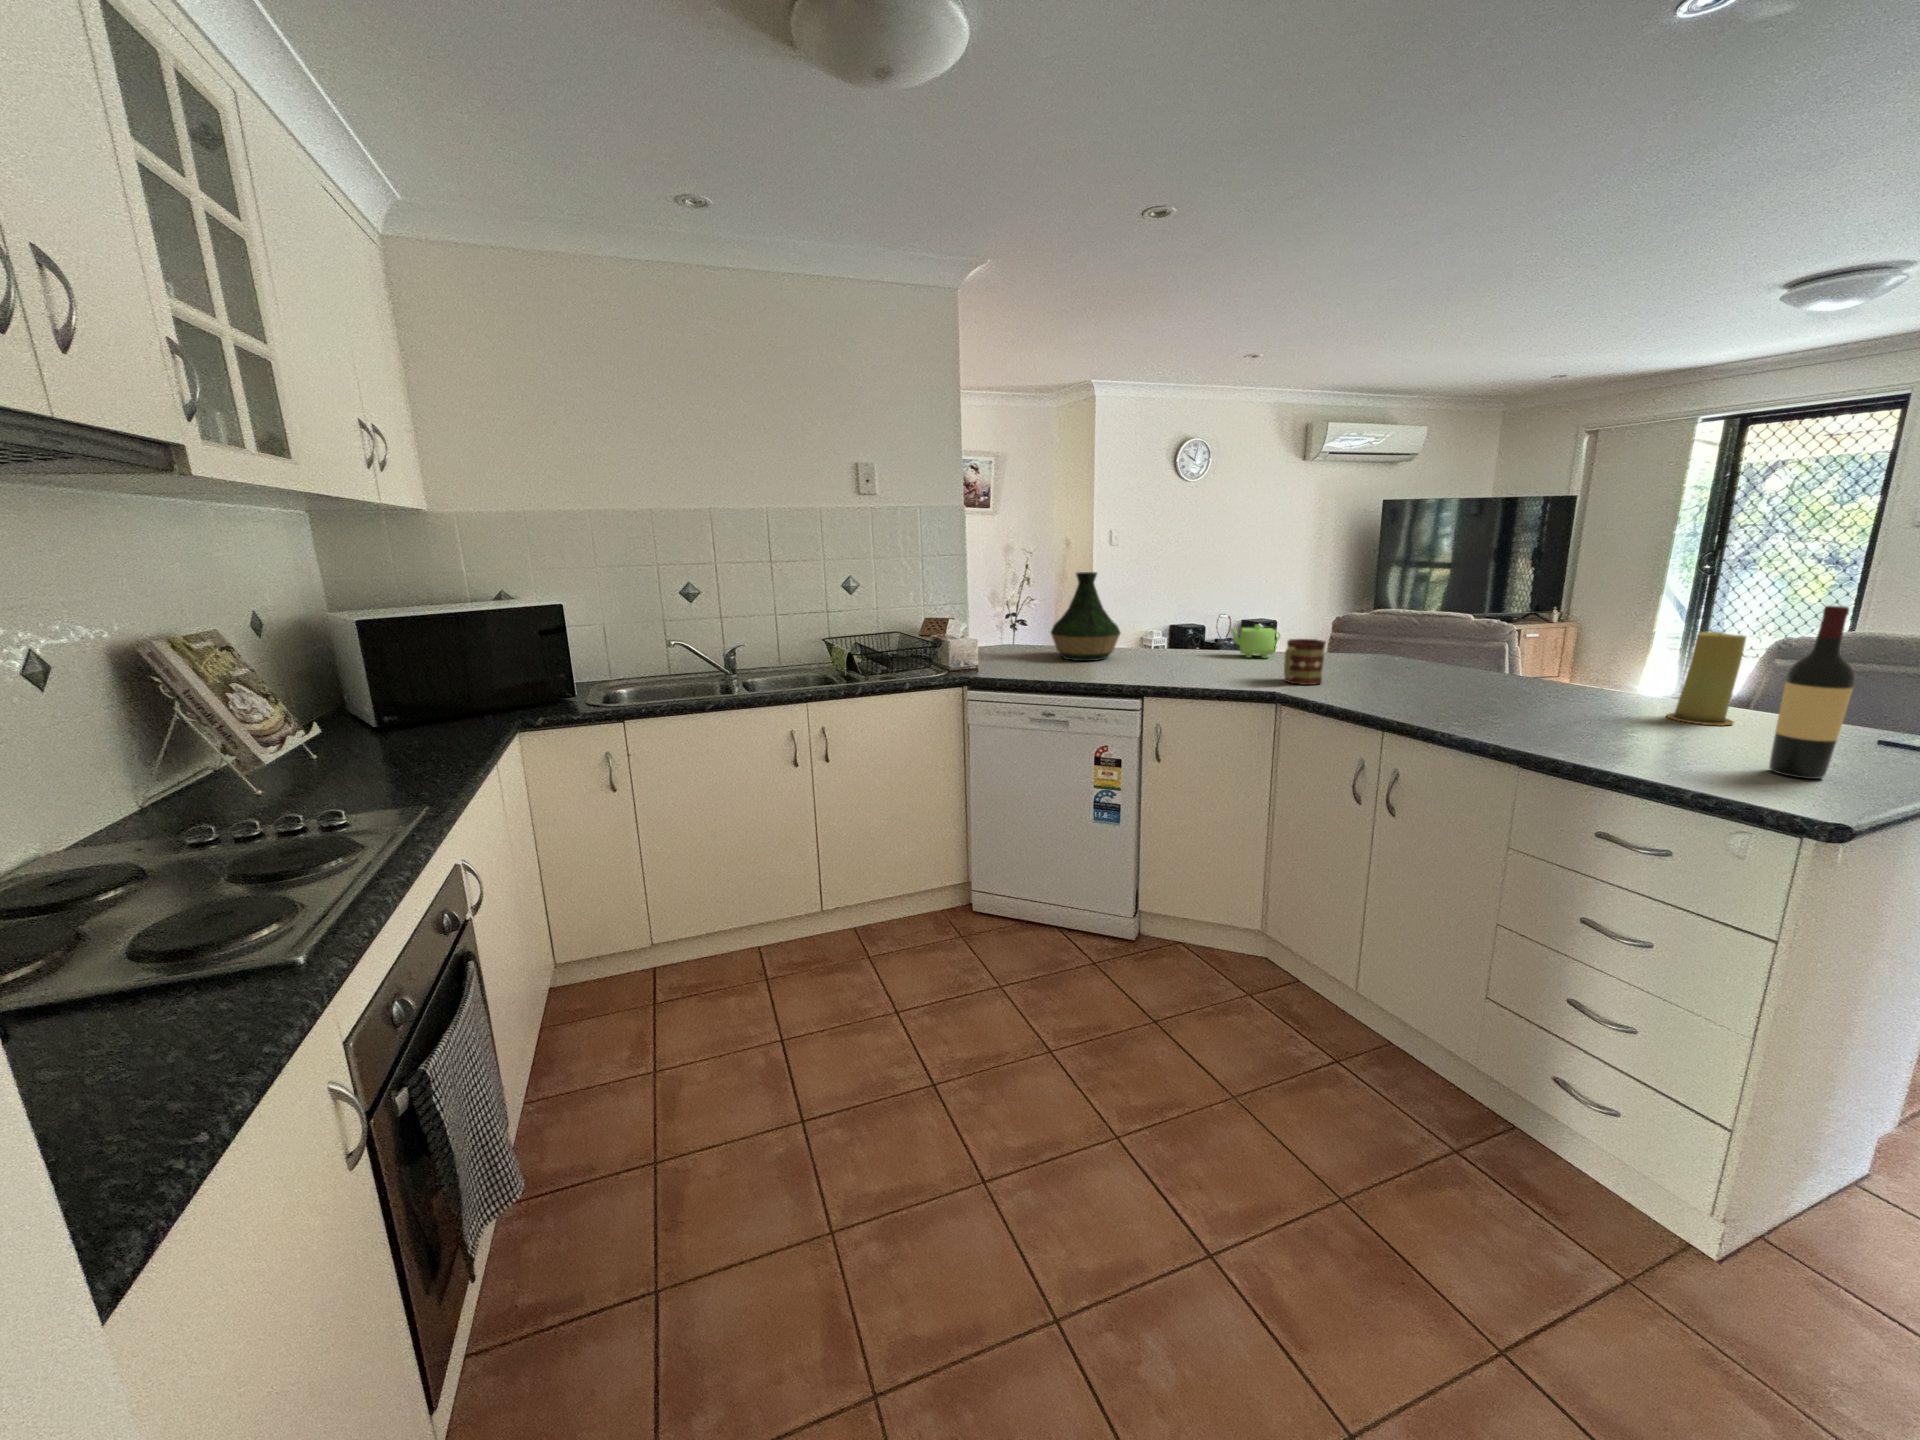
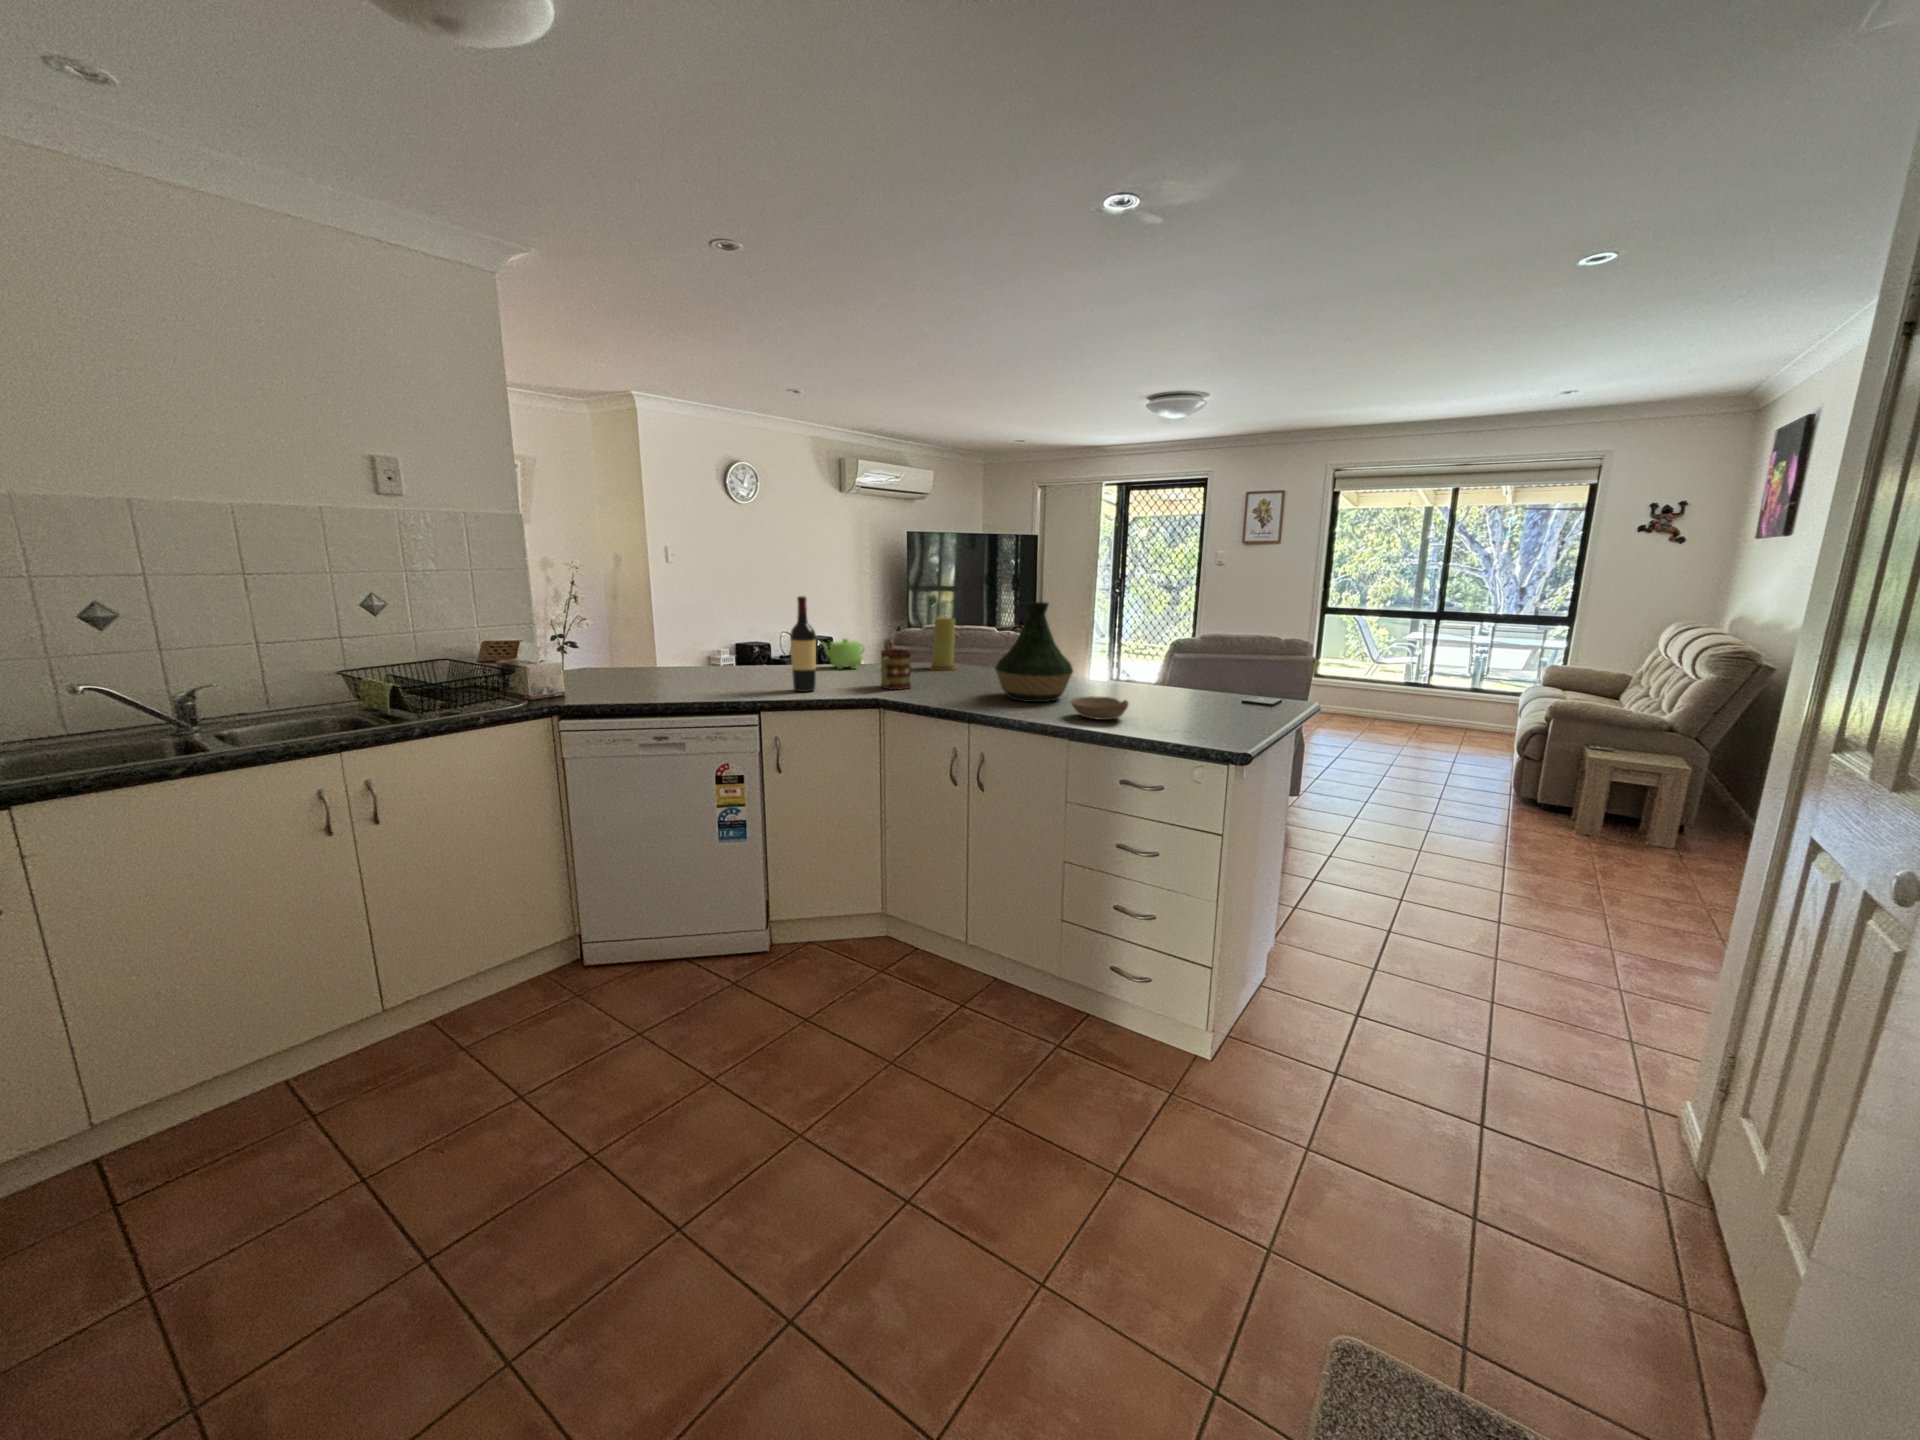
vase: present [1051,572,1120,661] -> present [995,602,1073,702]
wine bottle: present [1769,606,1855,779] -> present [790,596,816,692]
candle: present [1667,632,1746,725] -> present [929,617,956,670]
bowl: none [1533,713,1634,747] -> present [1071,696,1129,720]

